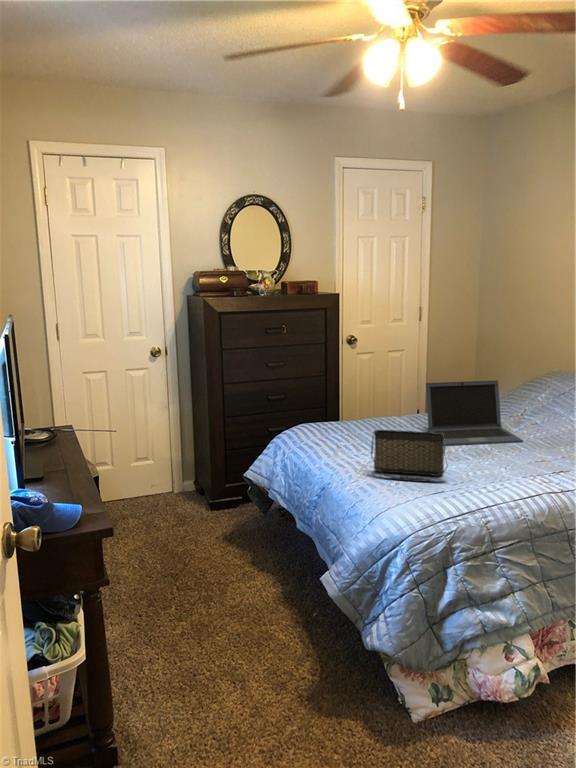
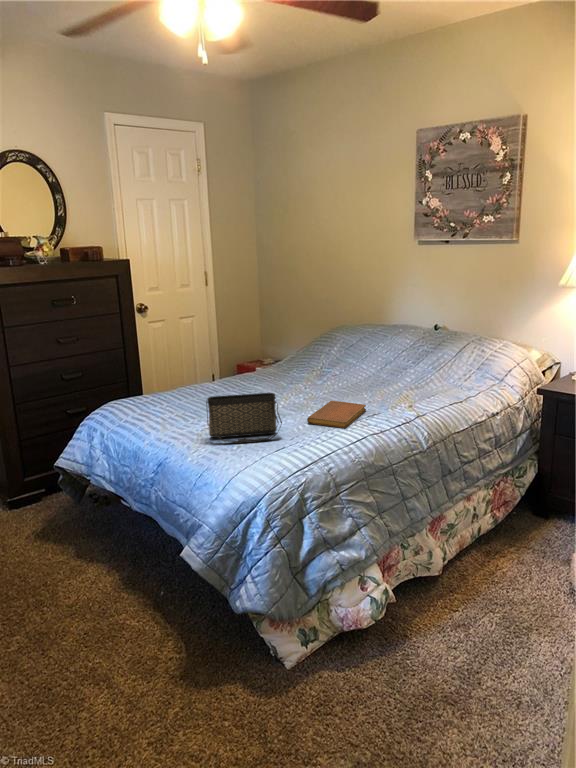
laptop: present [426,380,523,446] -> none [236,338,329,404]
notebook: none [481,451,556,482] -> present [307,401,366,428]

